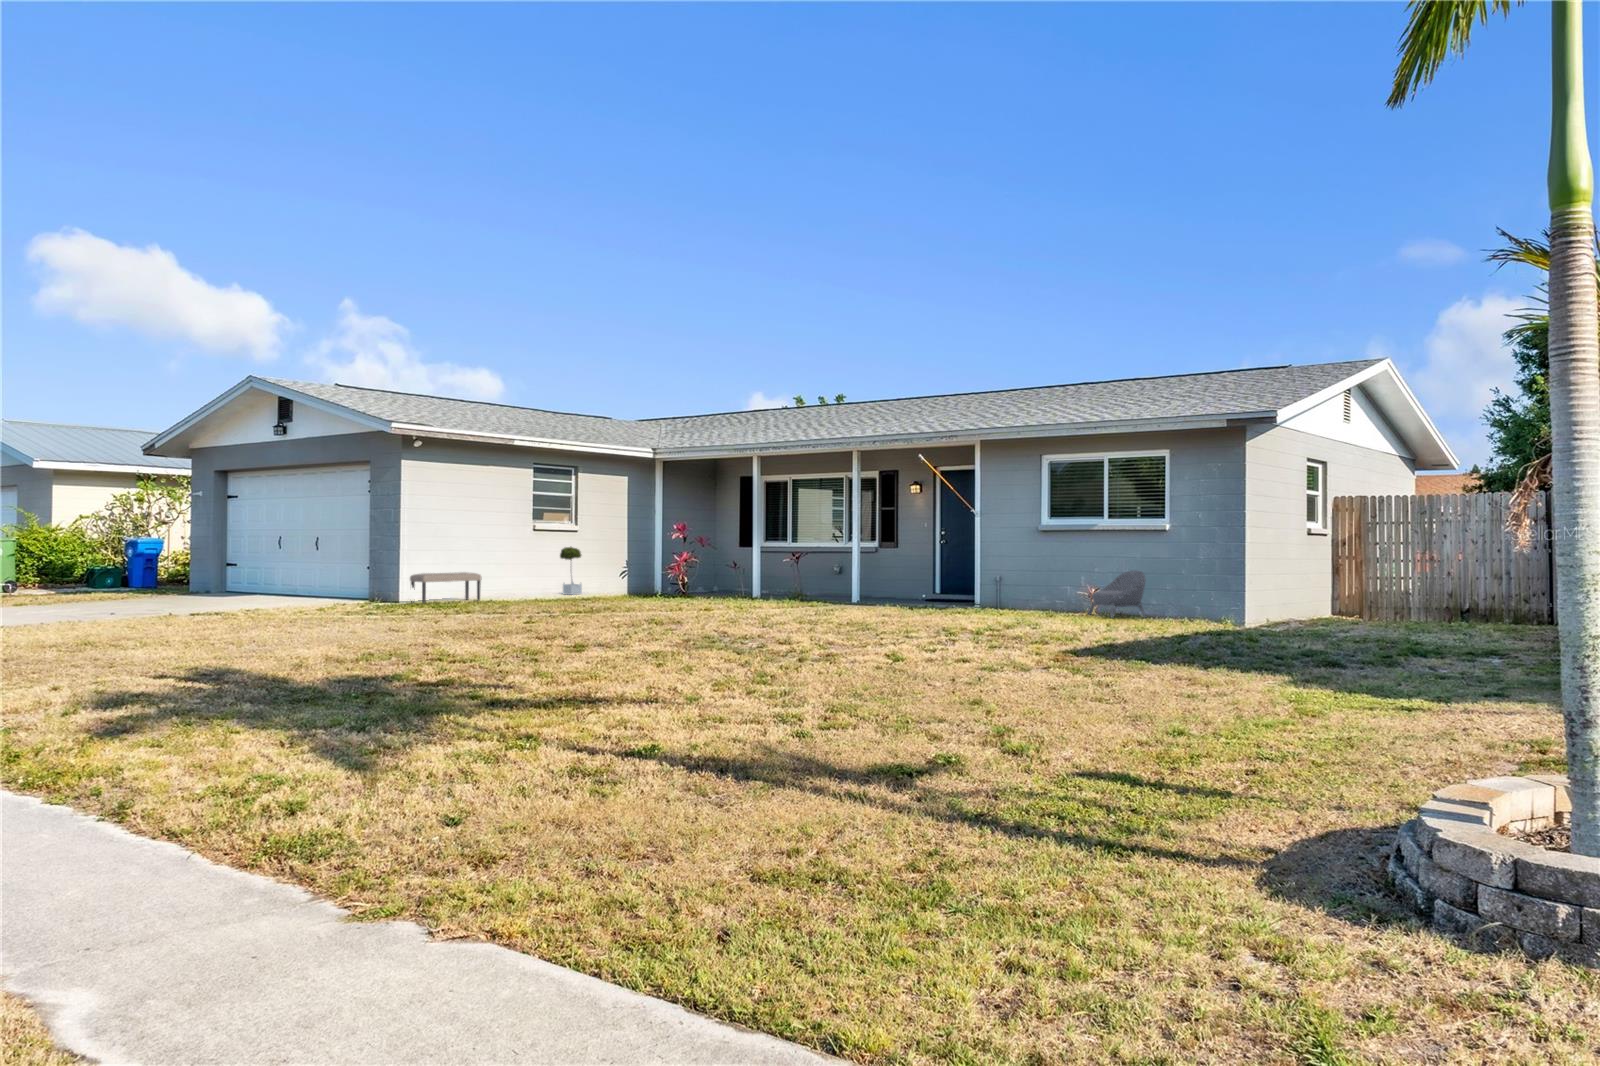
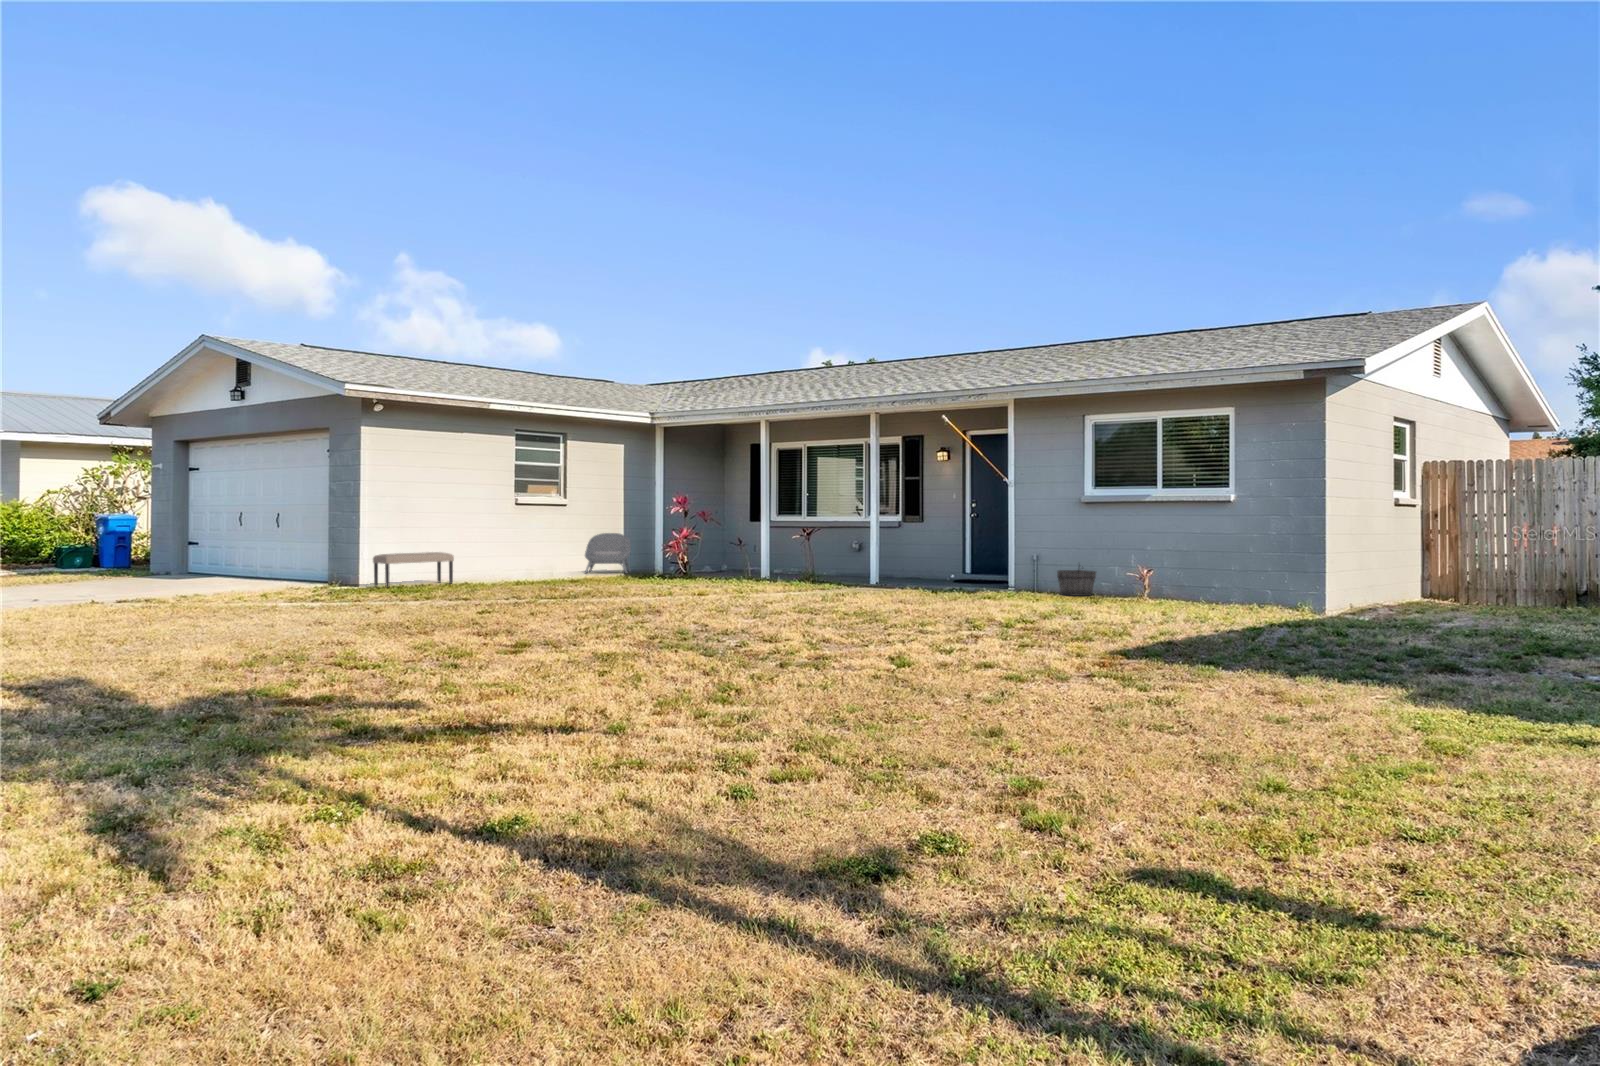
potted tree: present [560,547,582,595] -> none [545,522,570,576]
armchair: present [1088,570,1146,618] -> present [585,533,631,573]
wooden bucket: none [1018,583,1053,612] -> present [1057,569,1096,596]

